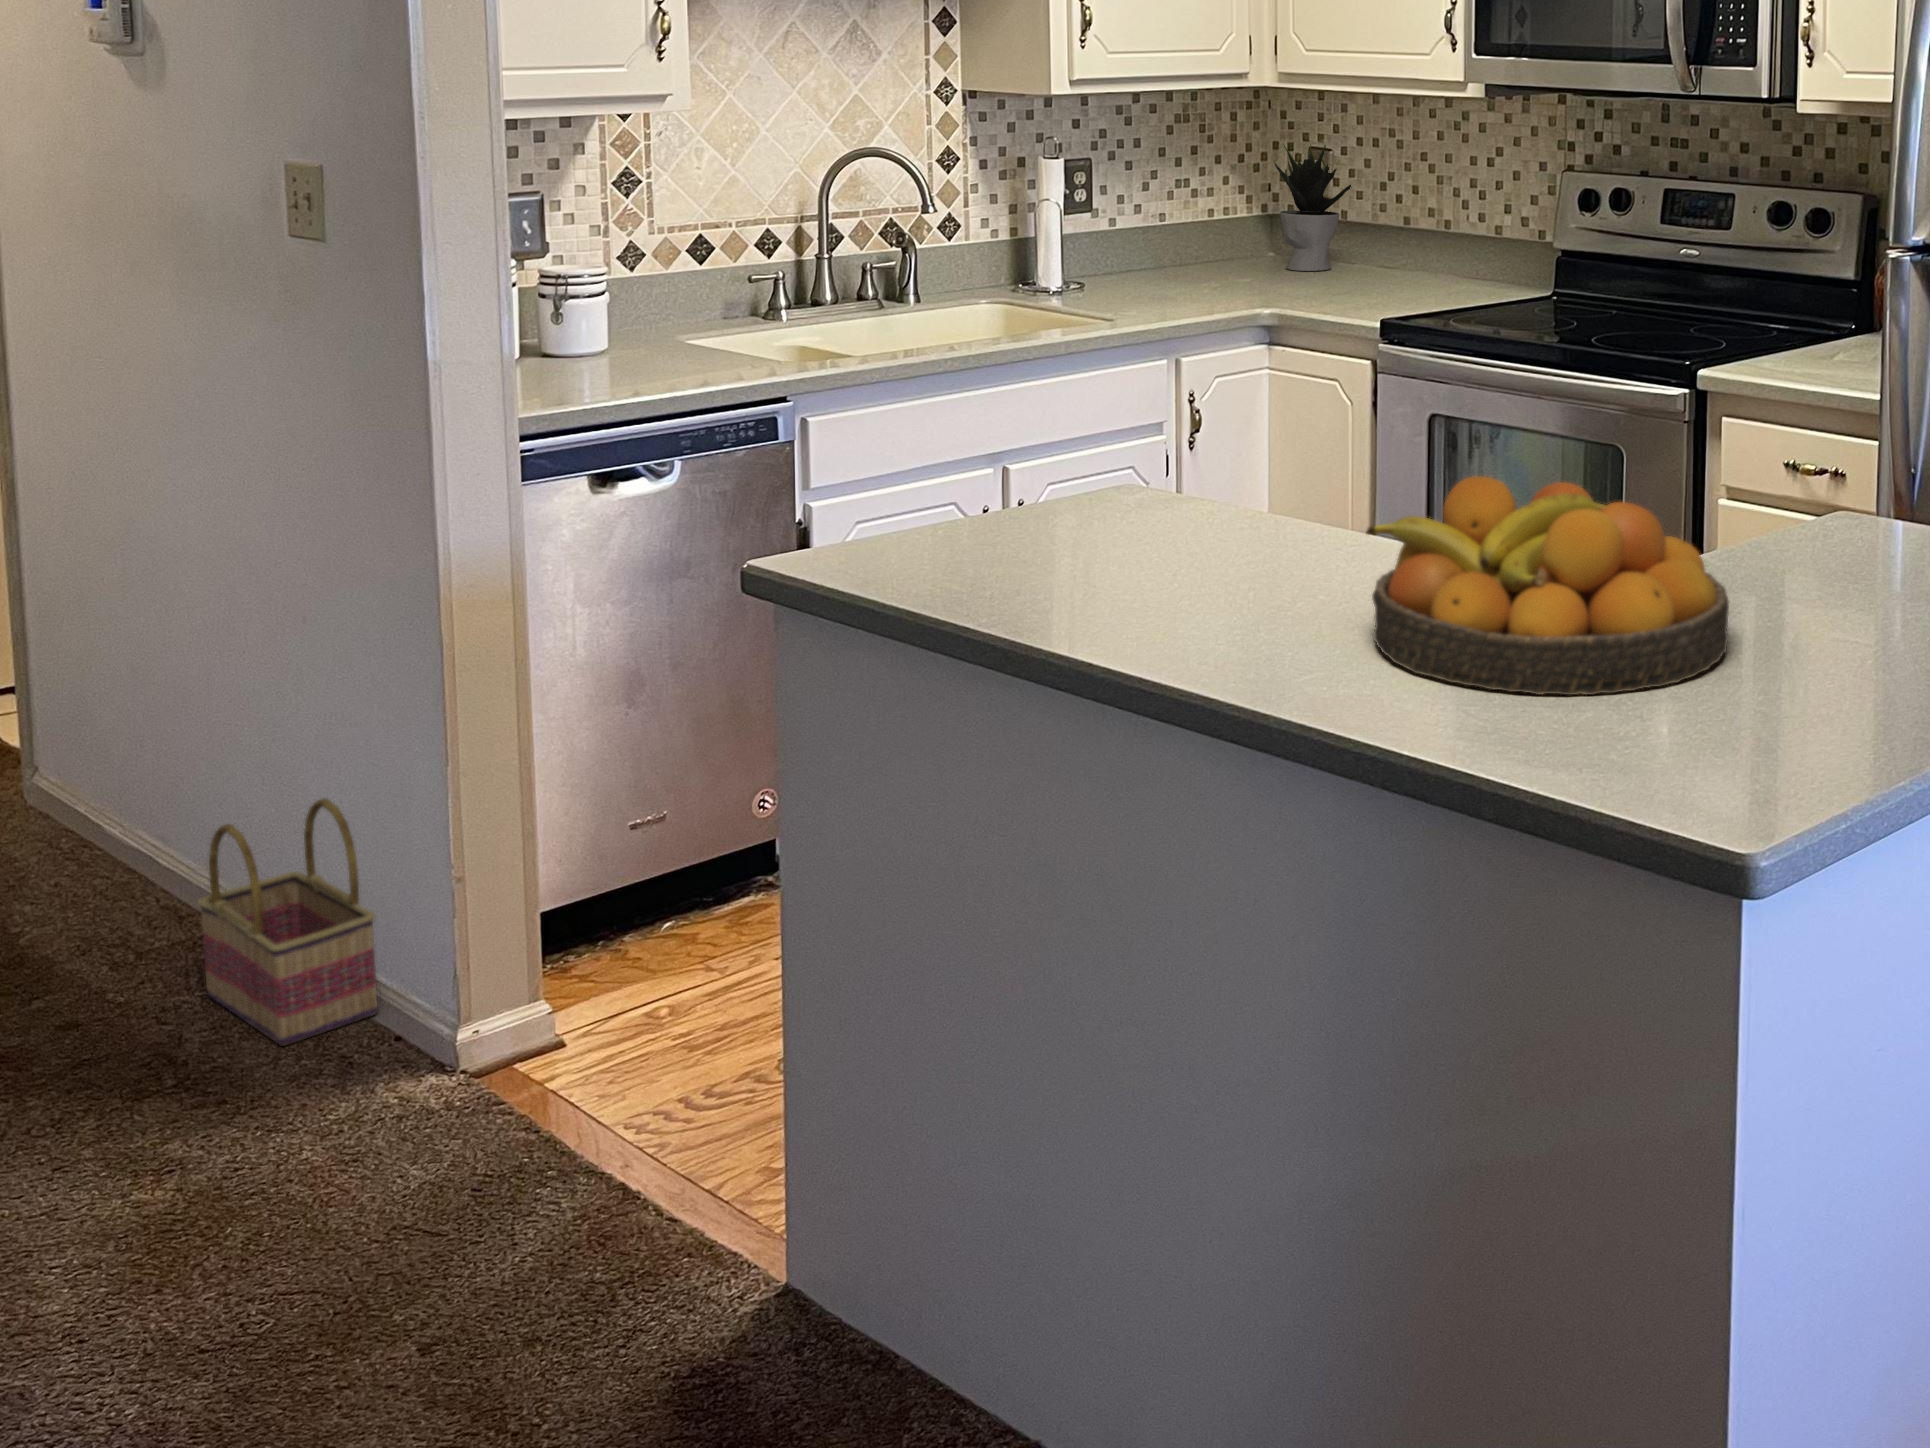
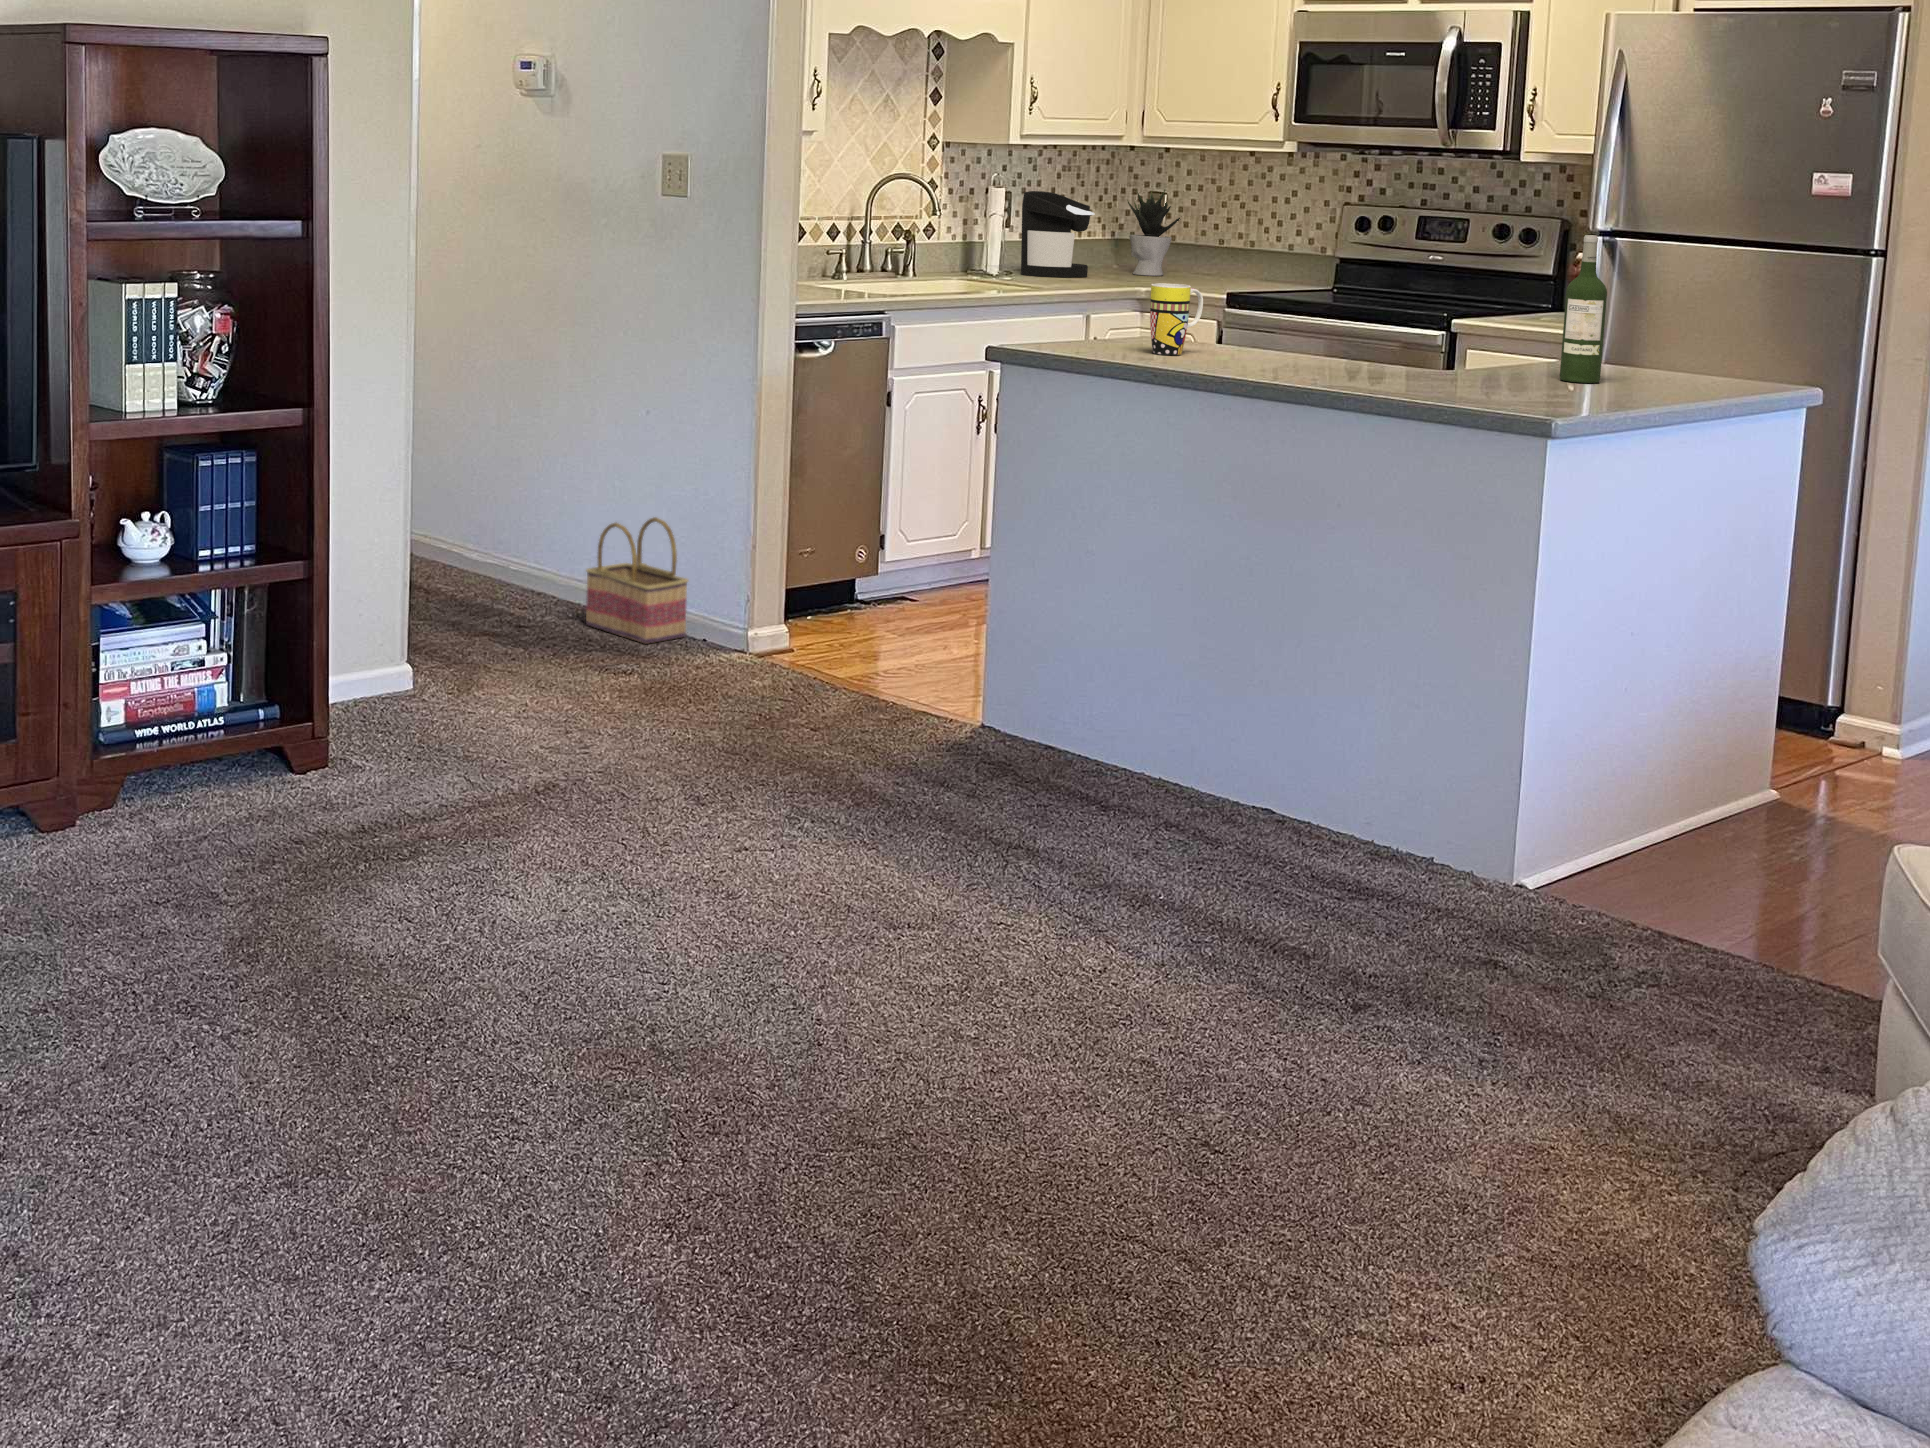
coffee maker: none [1106,157,1215,286] -> present [1021,191,1094,277]
wine bottle: none [1813,325,1895,619] -> present [1560,235,1607,383]
mug: none [1039,425,1151,571] -> present [1150,283,1203,355]
fruit bowl: present [1366,476,1729,695] -> none [1340,299,1522,391]

